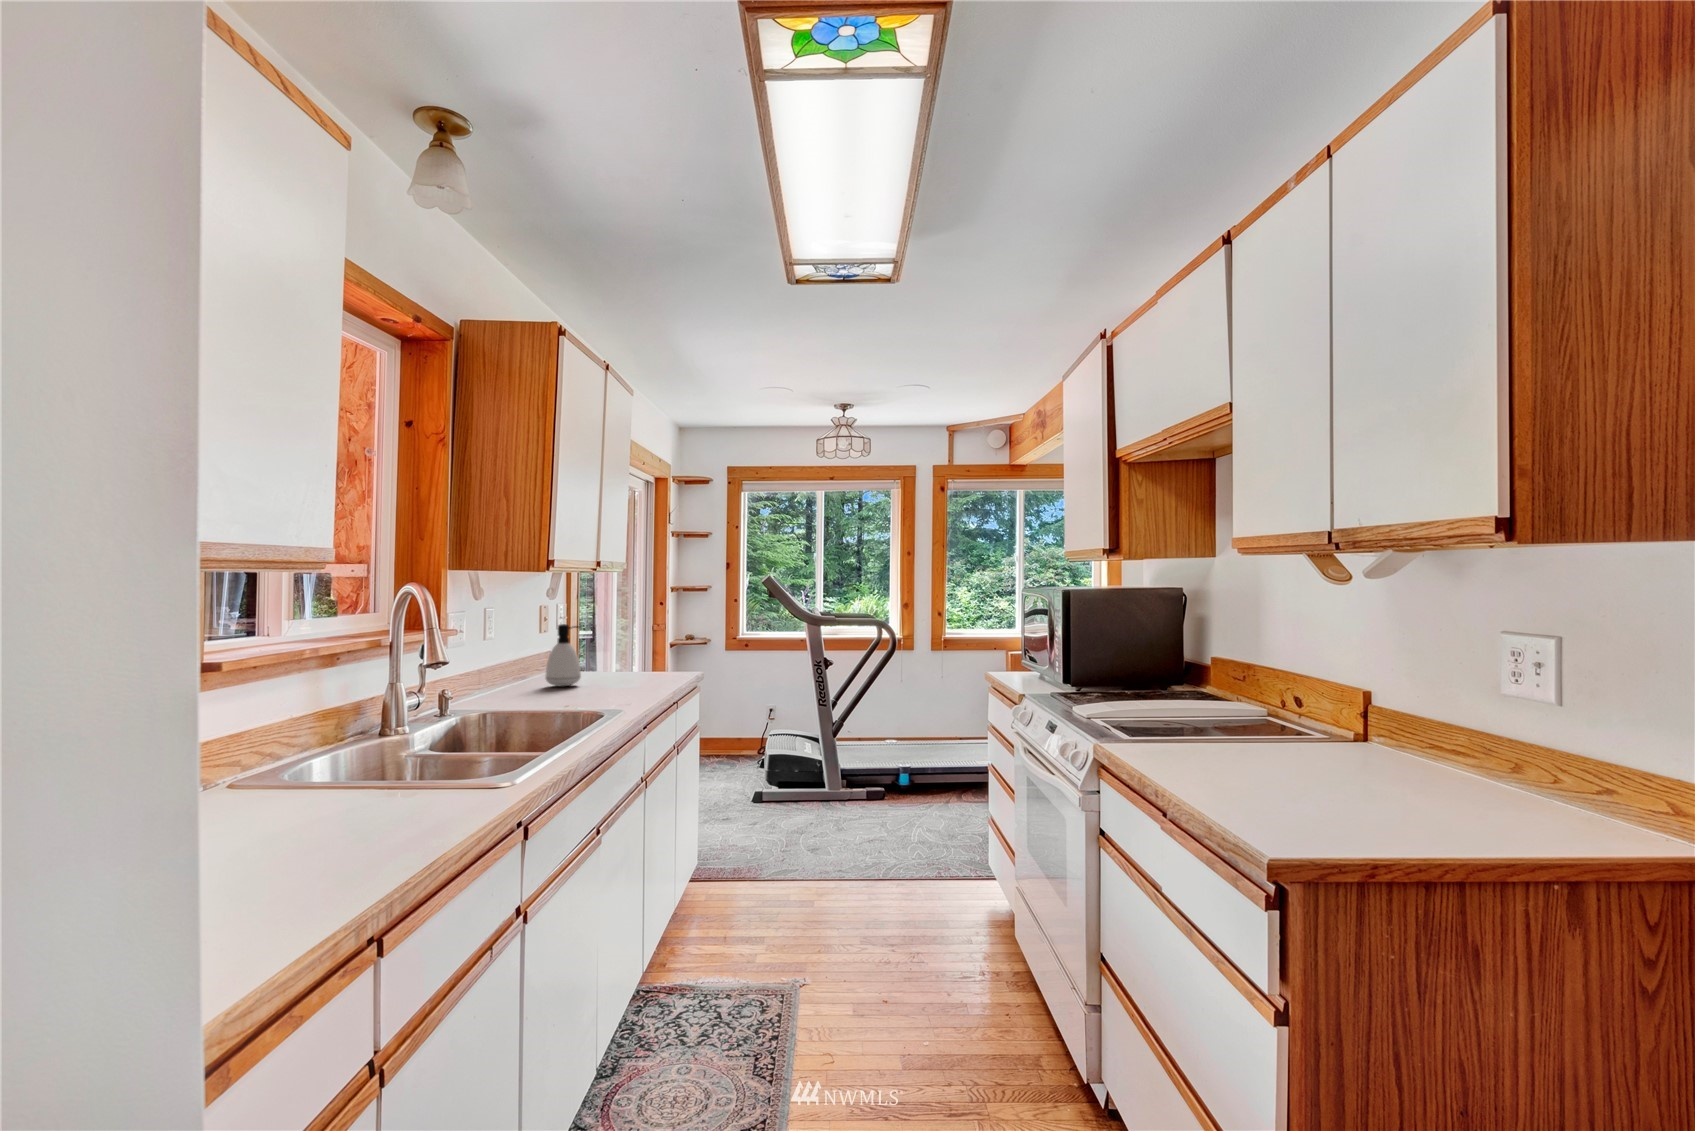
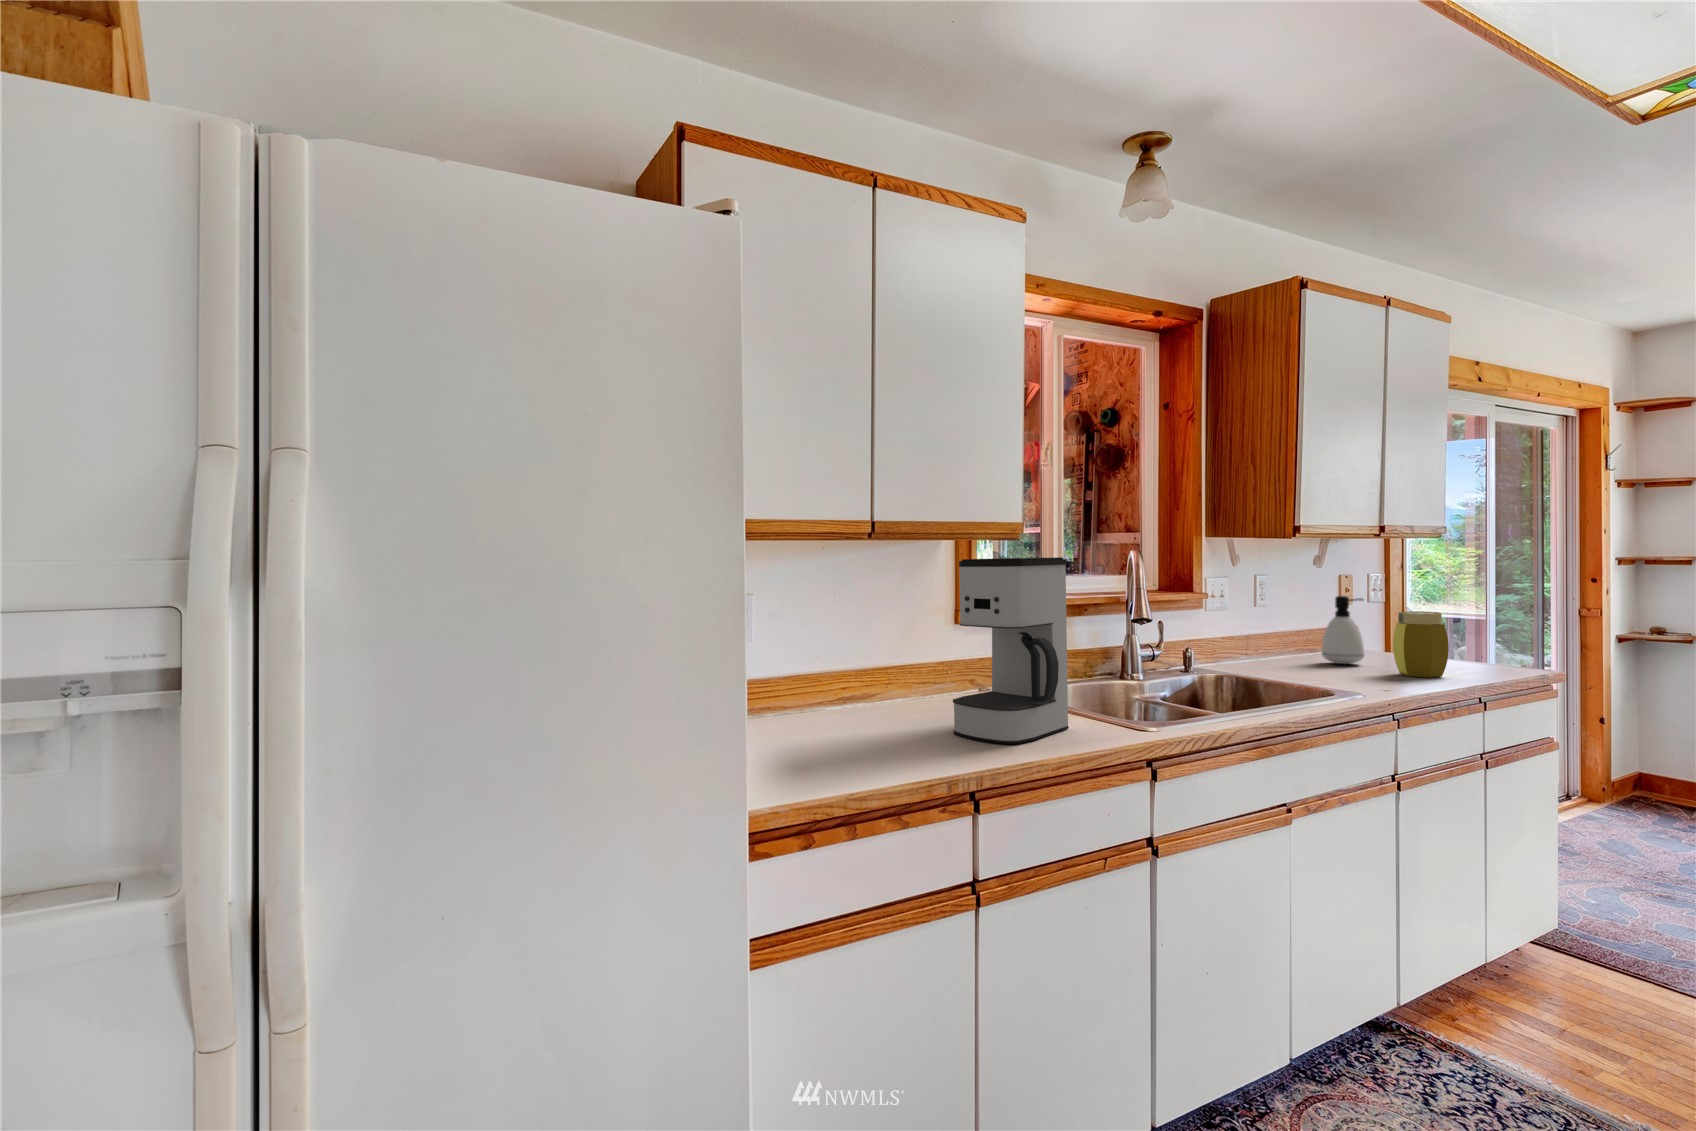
coffee maker: none [290,596,450,844] -> present [953,557,1069,744]
jar: none [613,635,653,691] -> present [1393,612,1449,677]

